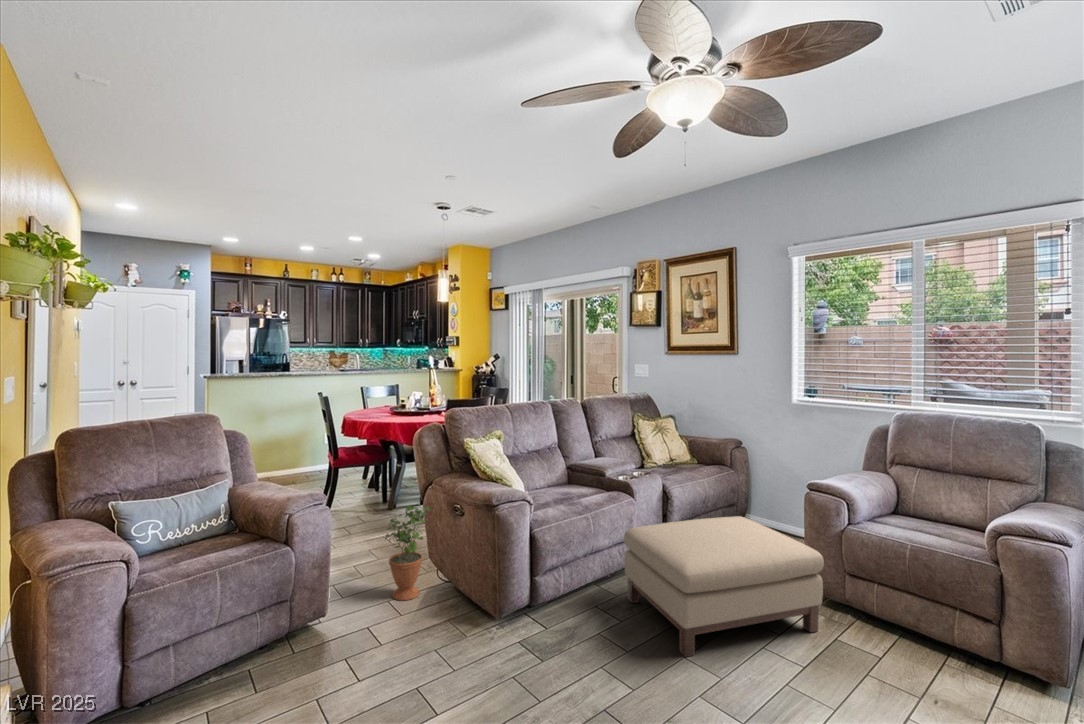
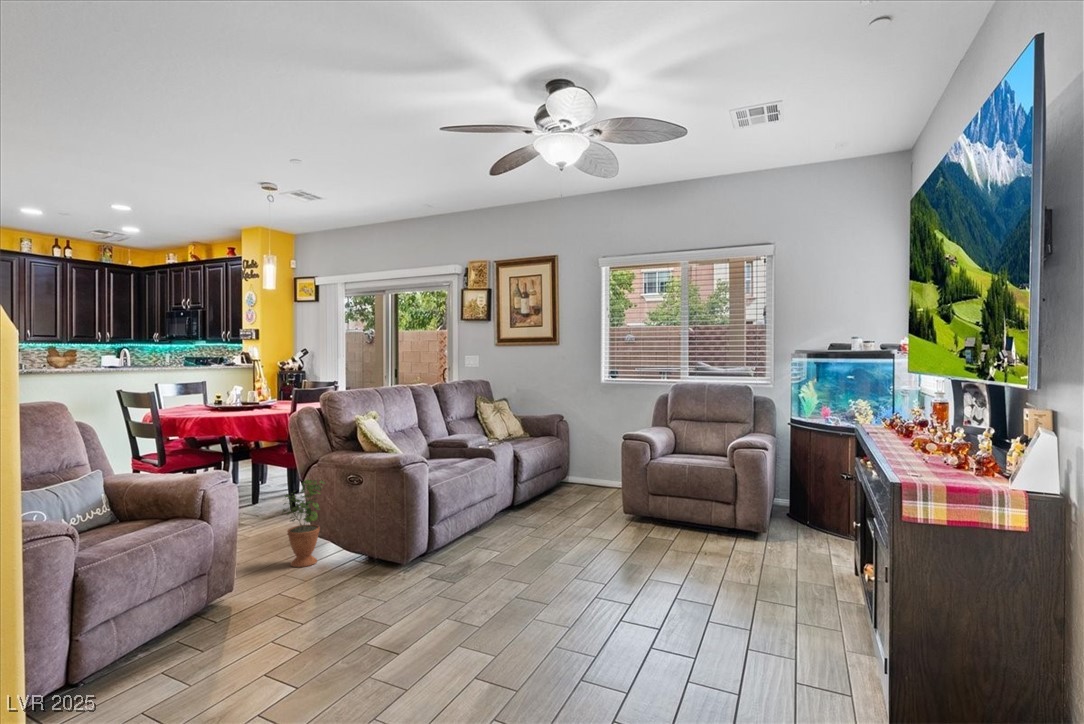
ottoman: present [624,516,824,657] -> none [496,467,638,560]

